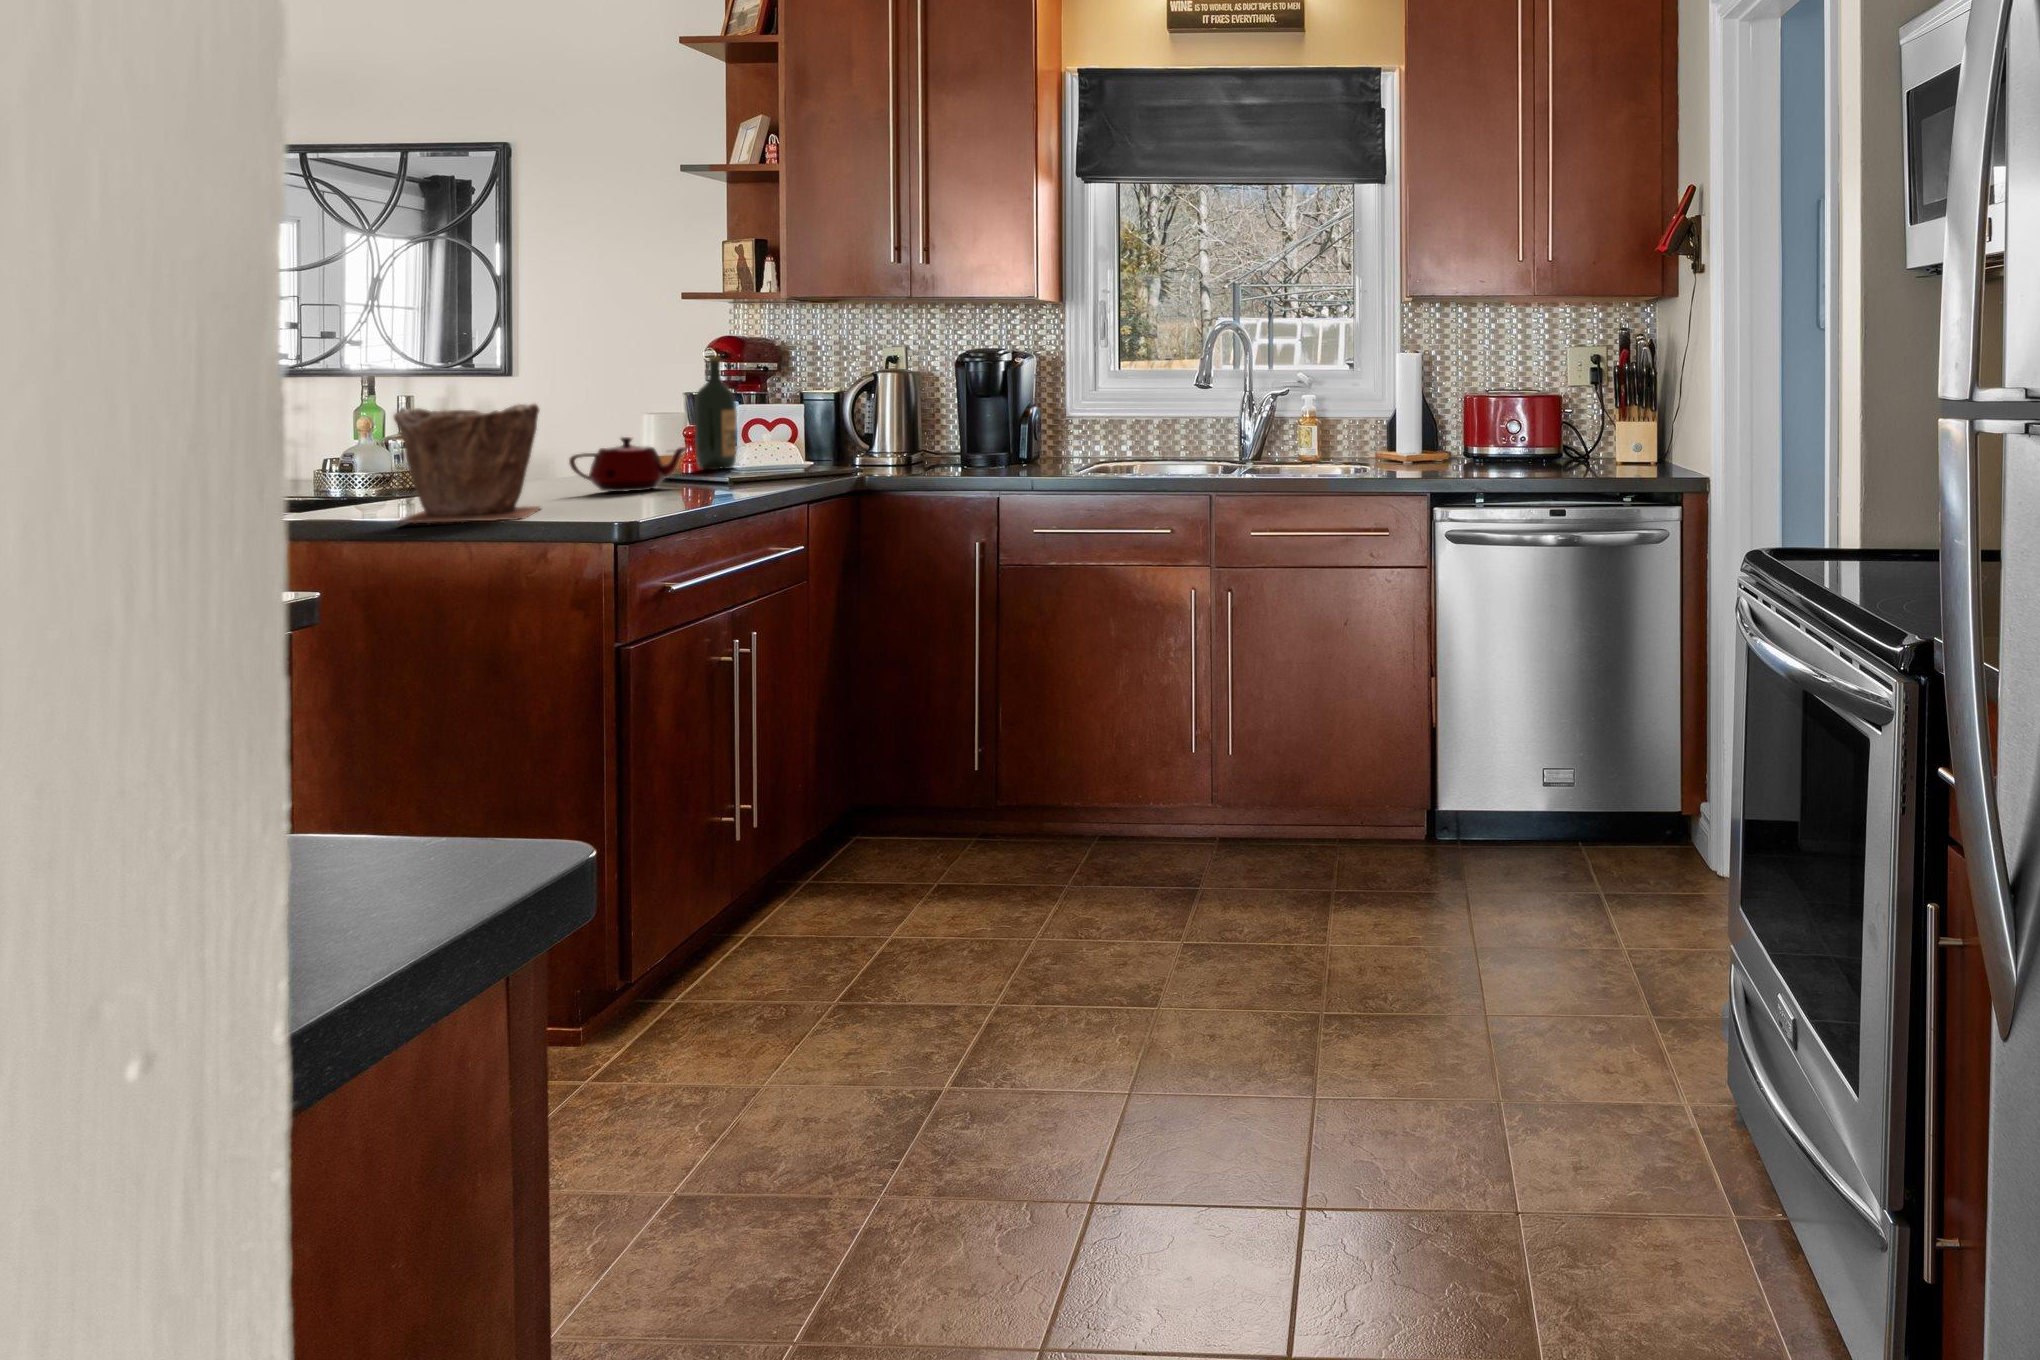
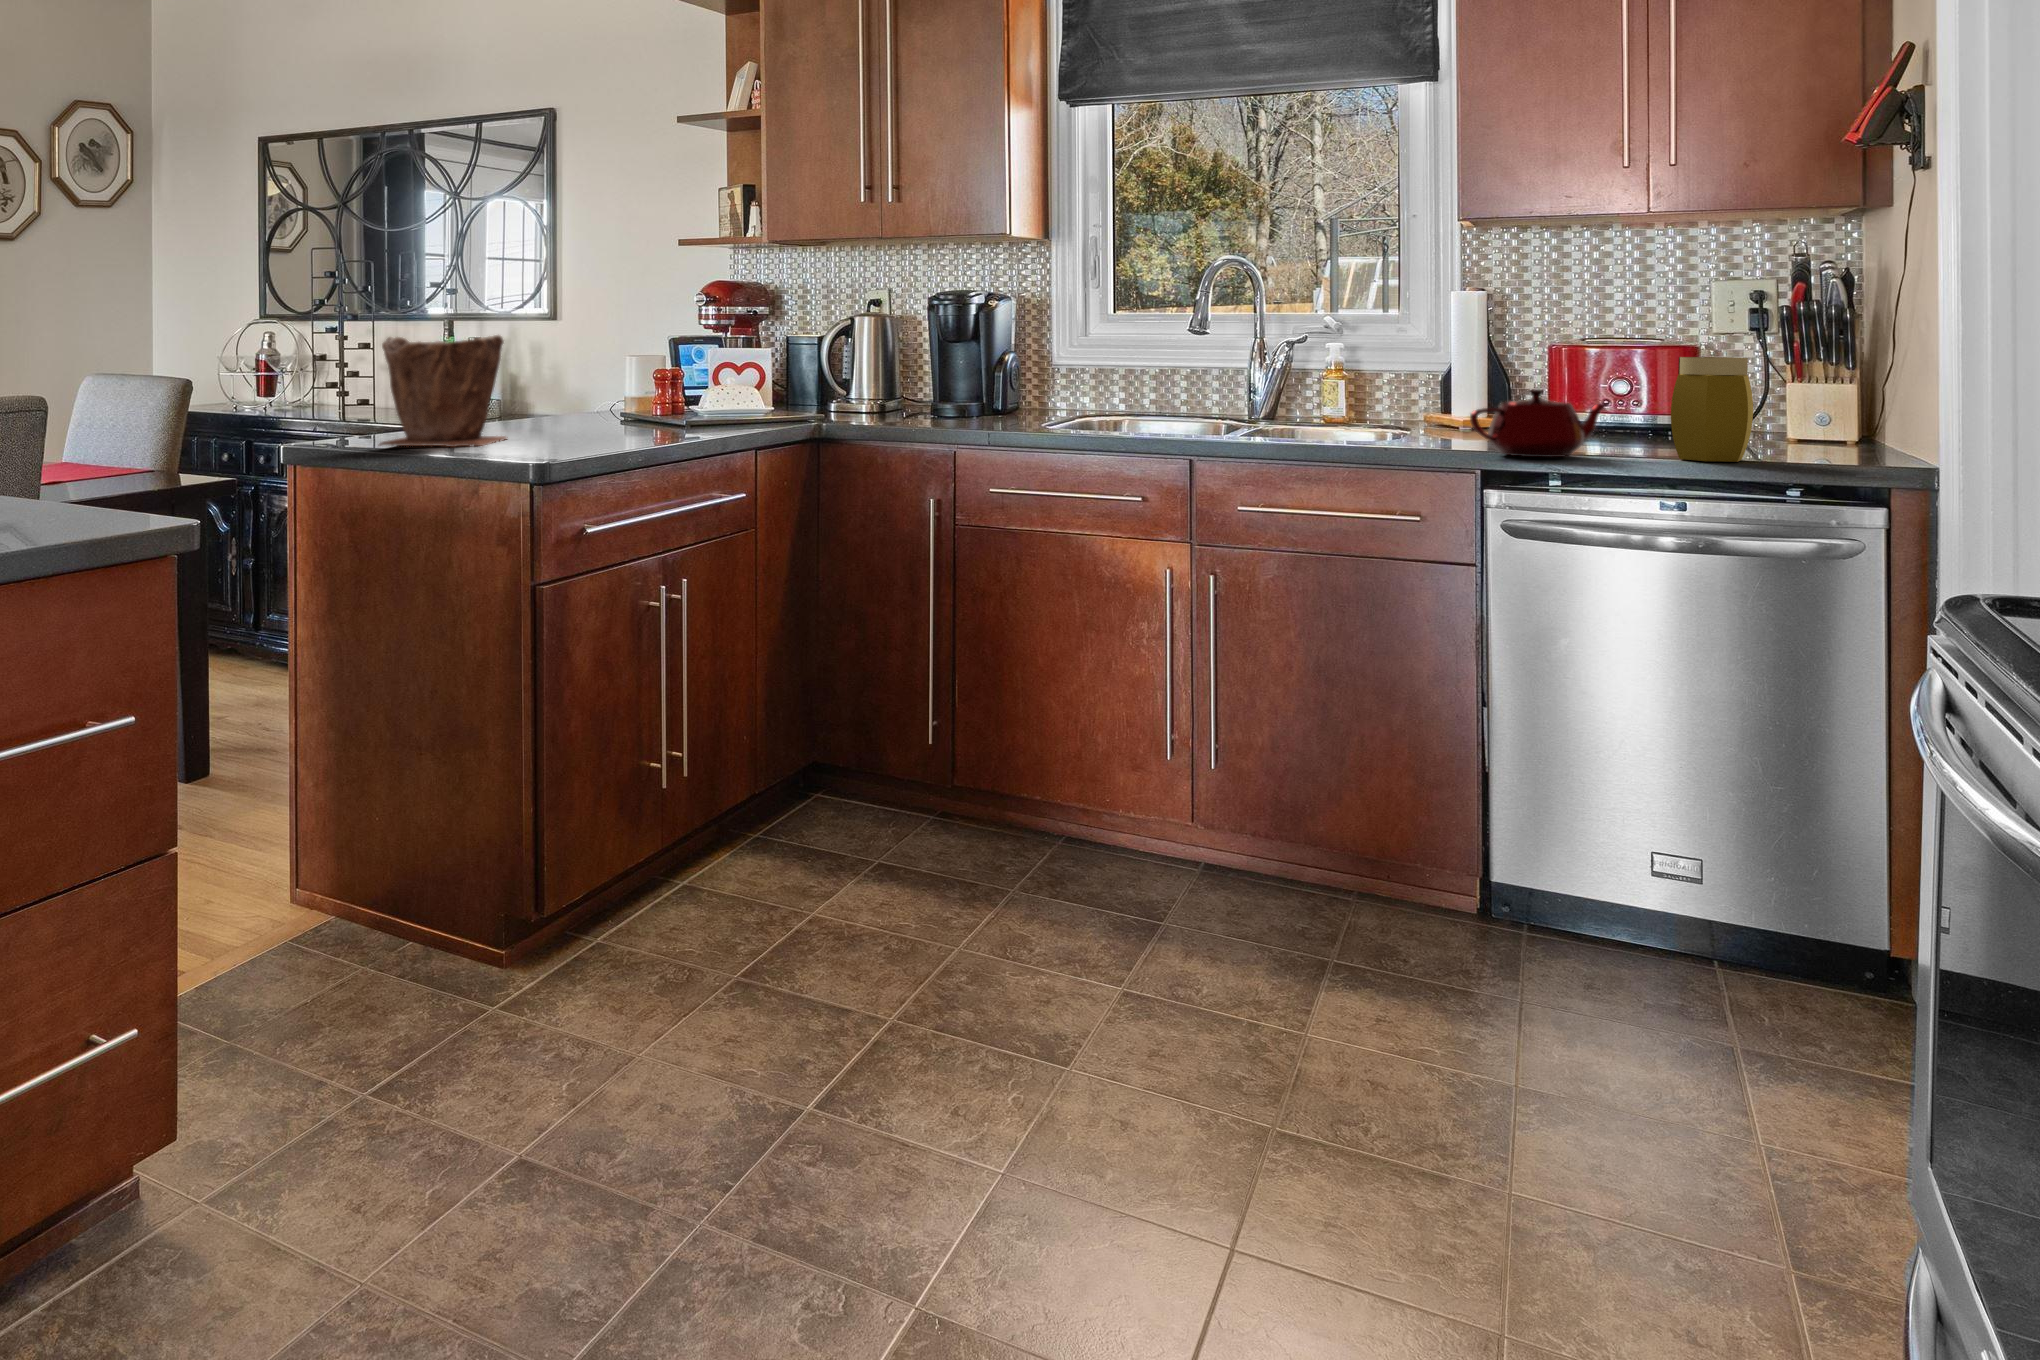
wine bottle: present [694,355,737,470] -> none [677,299,716,413]
jar: none [1553,411,1603,487] -> present [1671,357,1753,462]
teapot: present [569,437,687,492] -> present [1470,389,1608,457]

